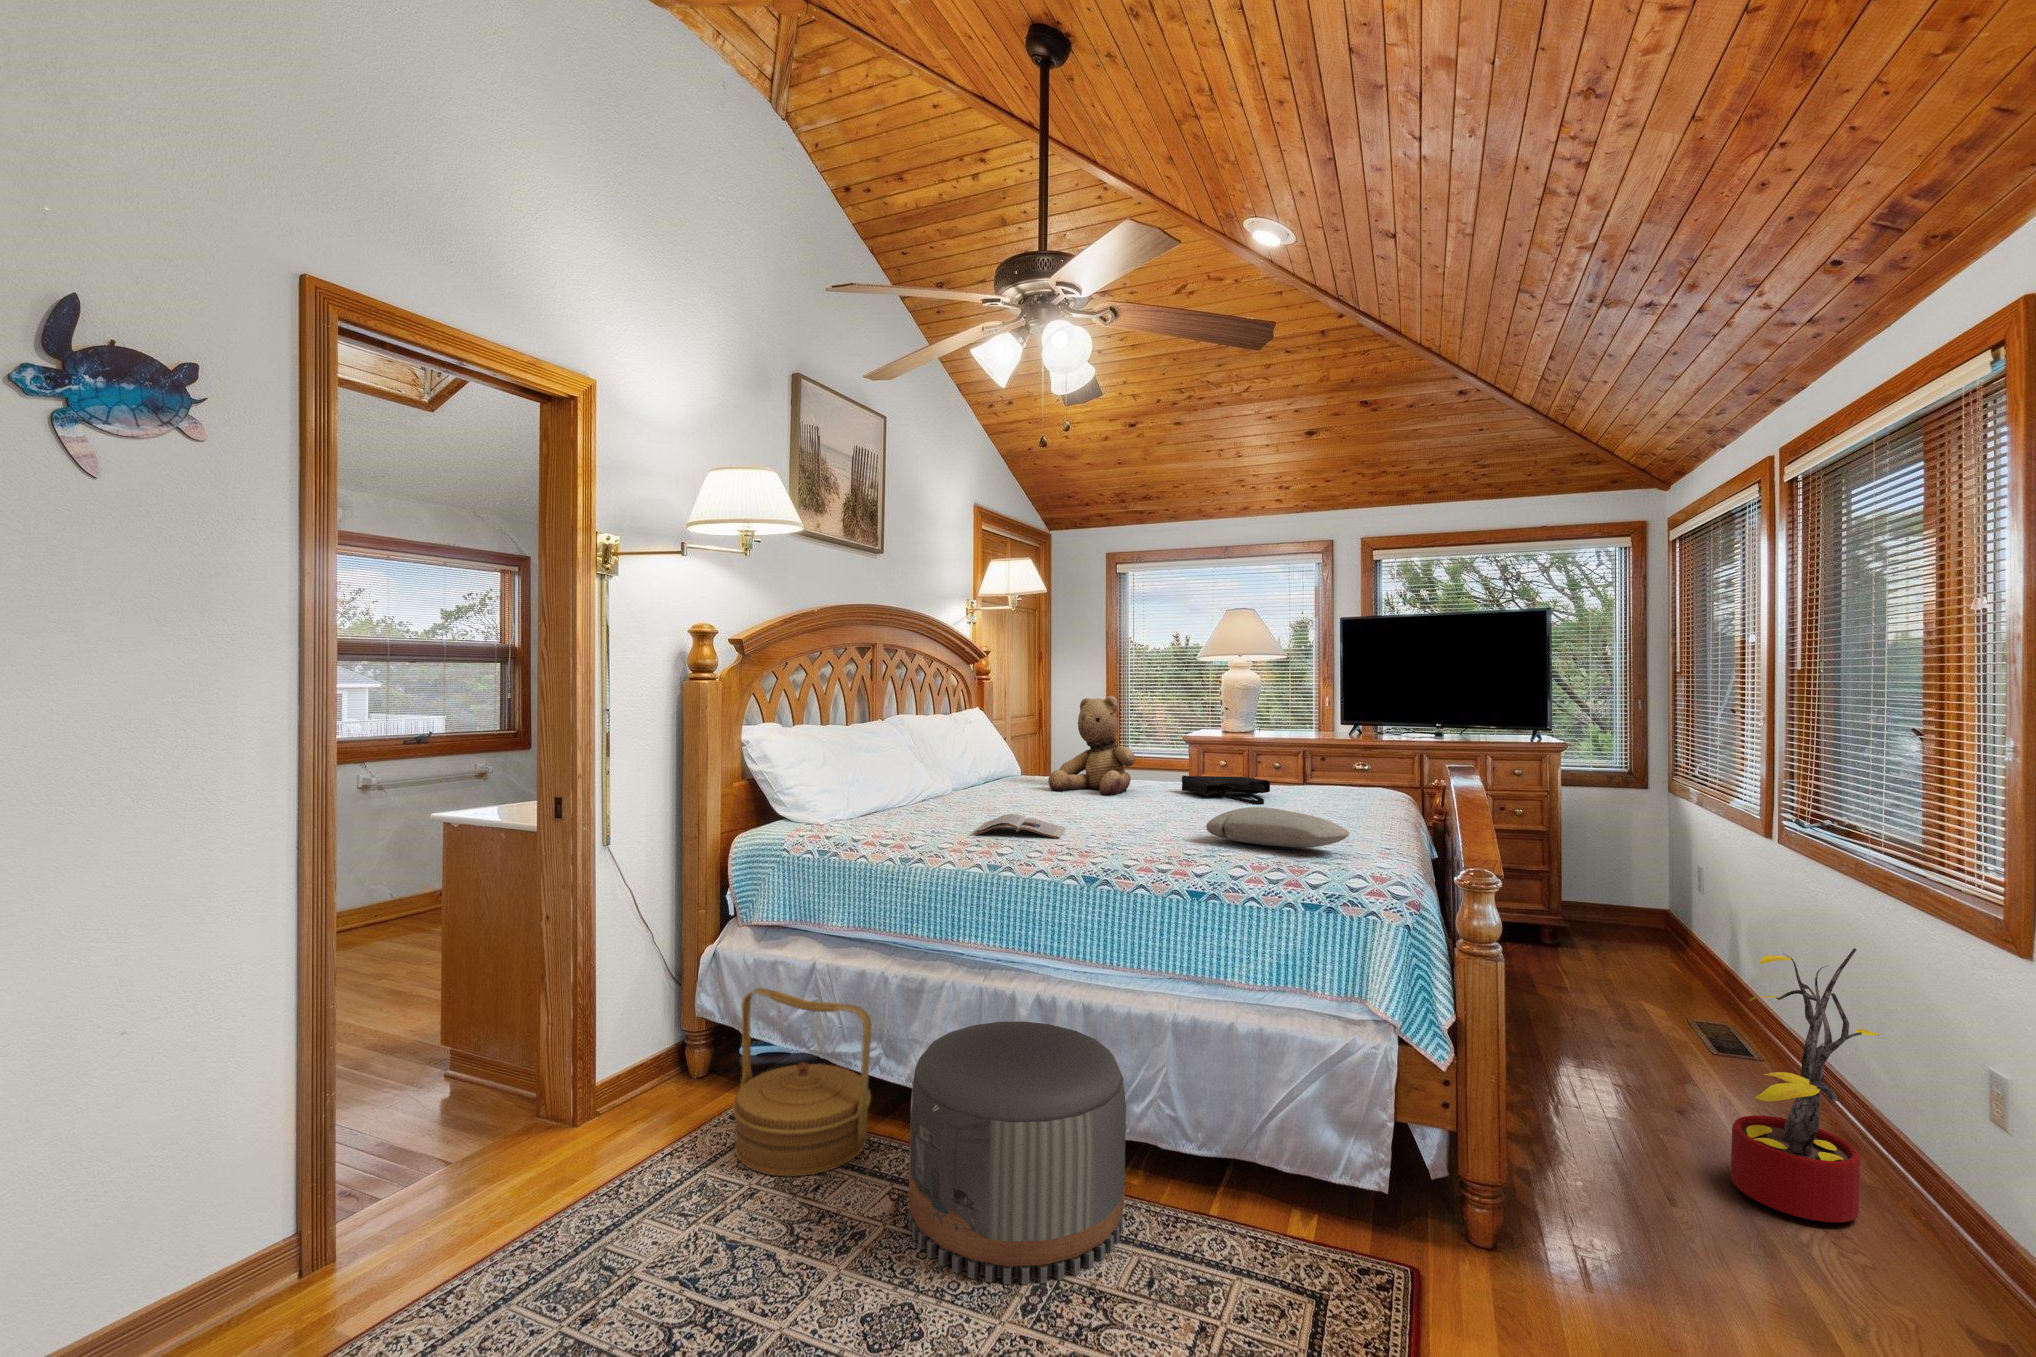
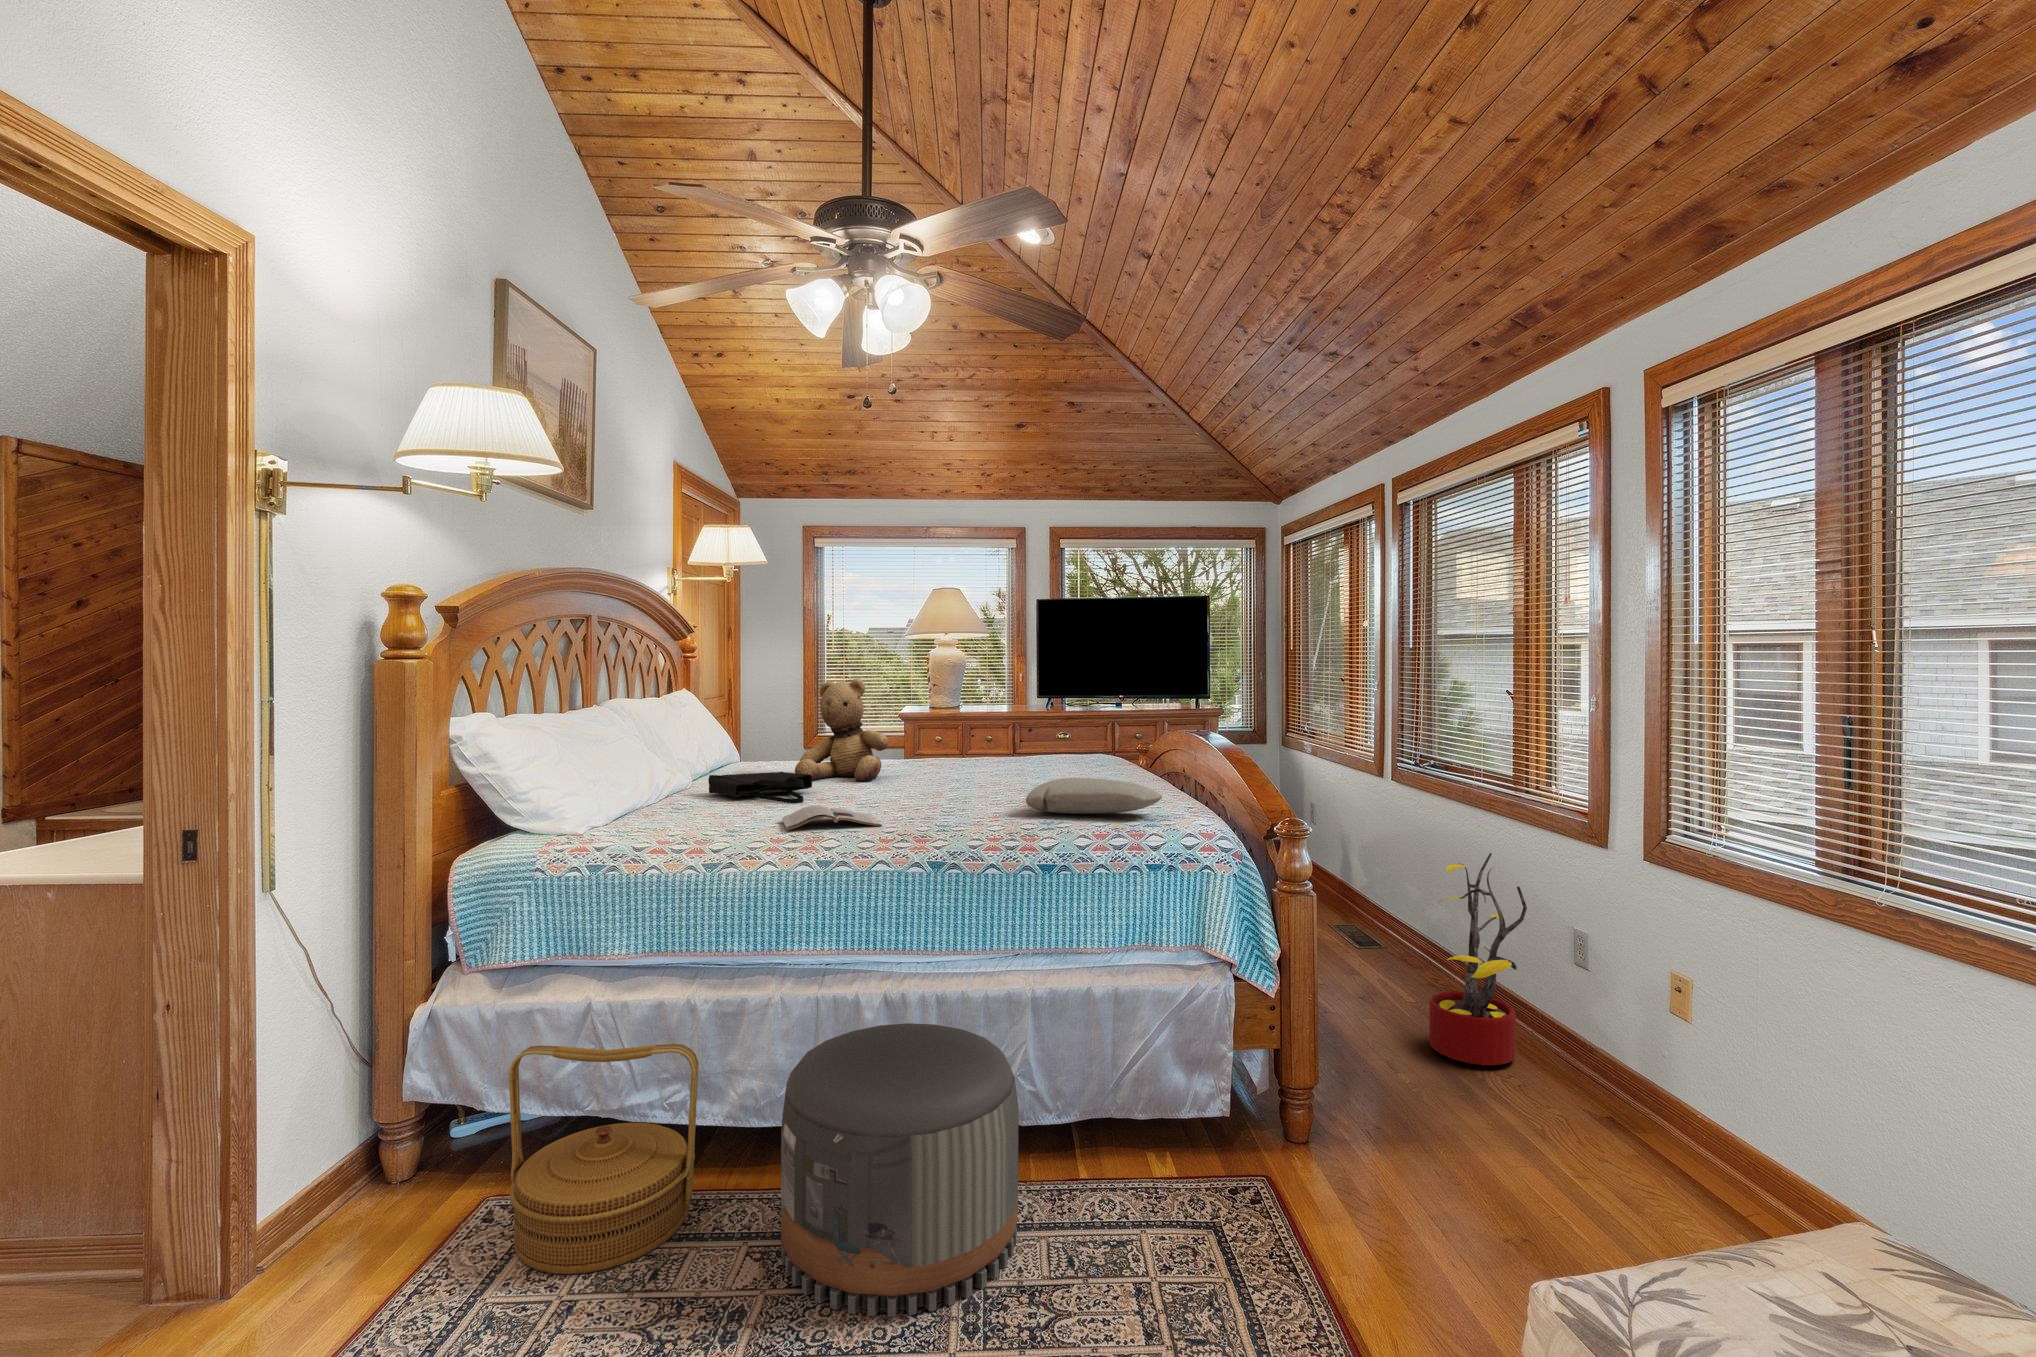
tote bag: present [1182,776,1270,804] -> present [708,772,812,803]

